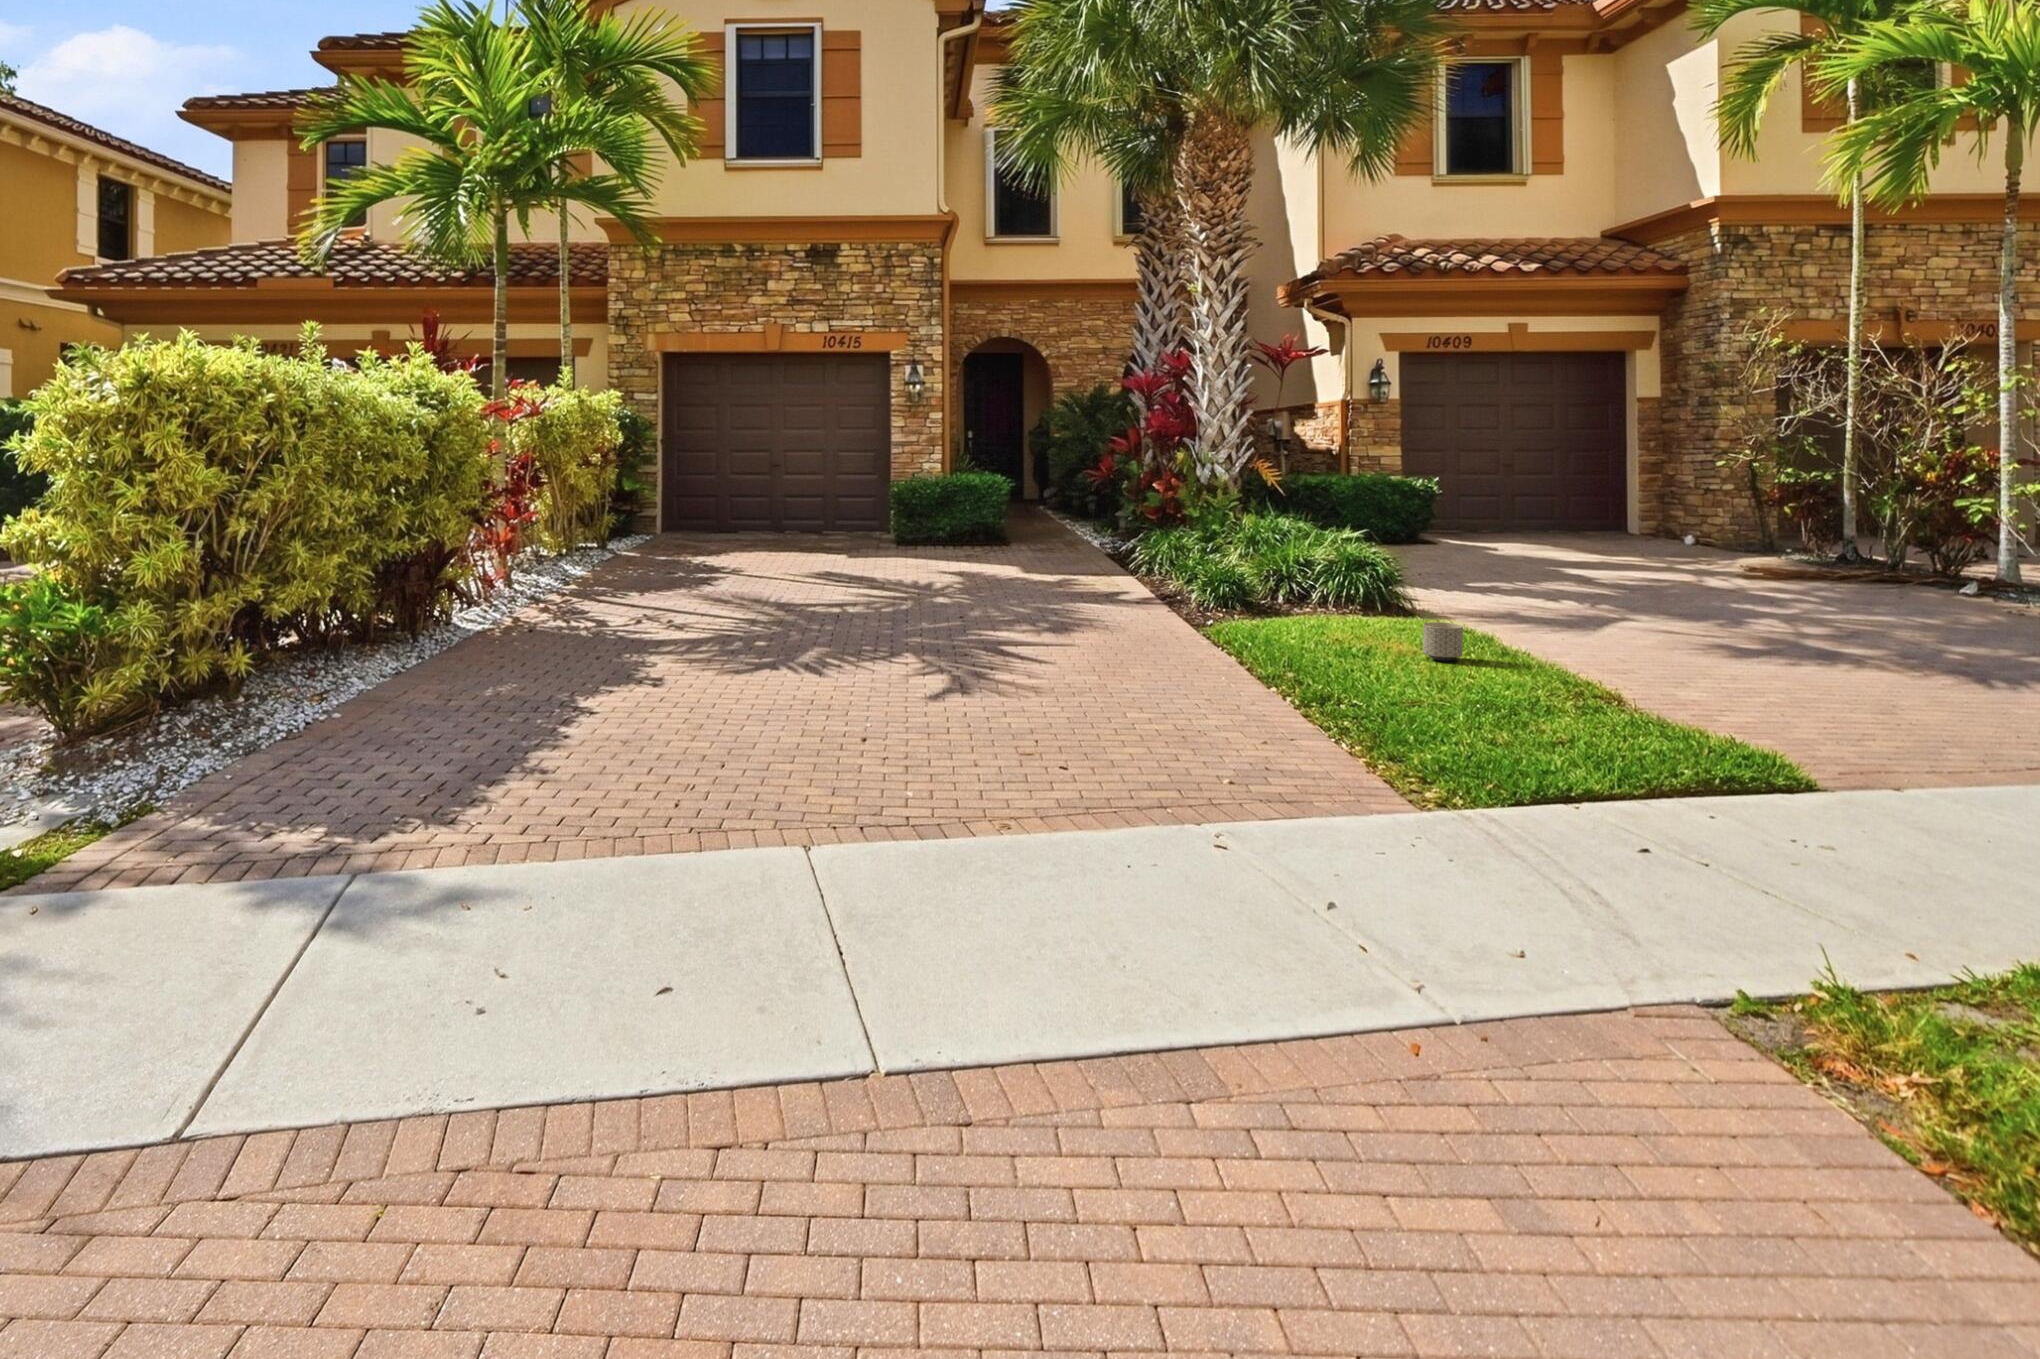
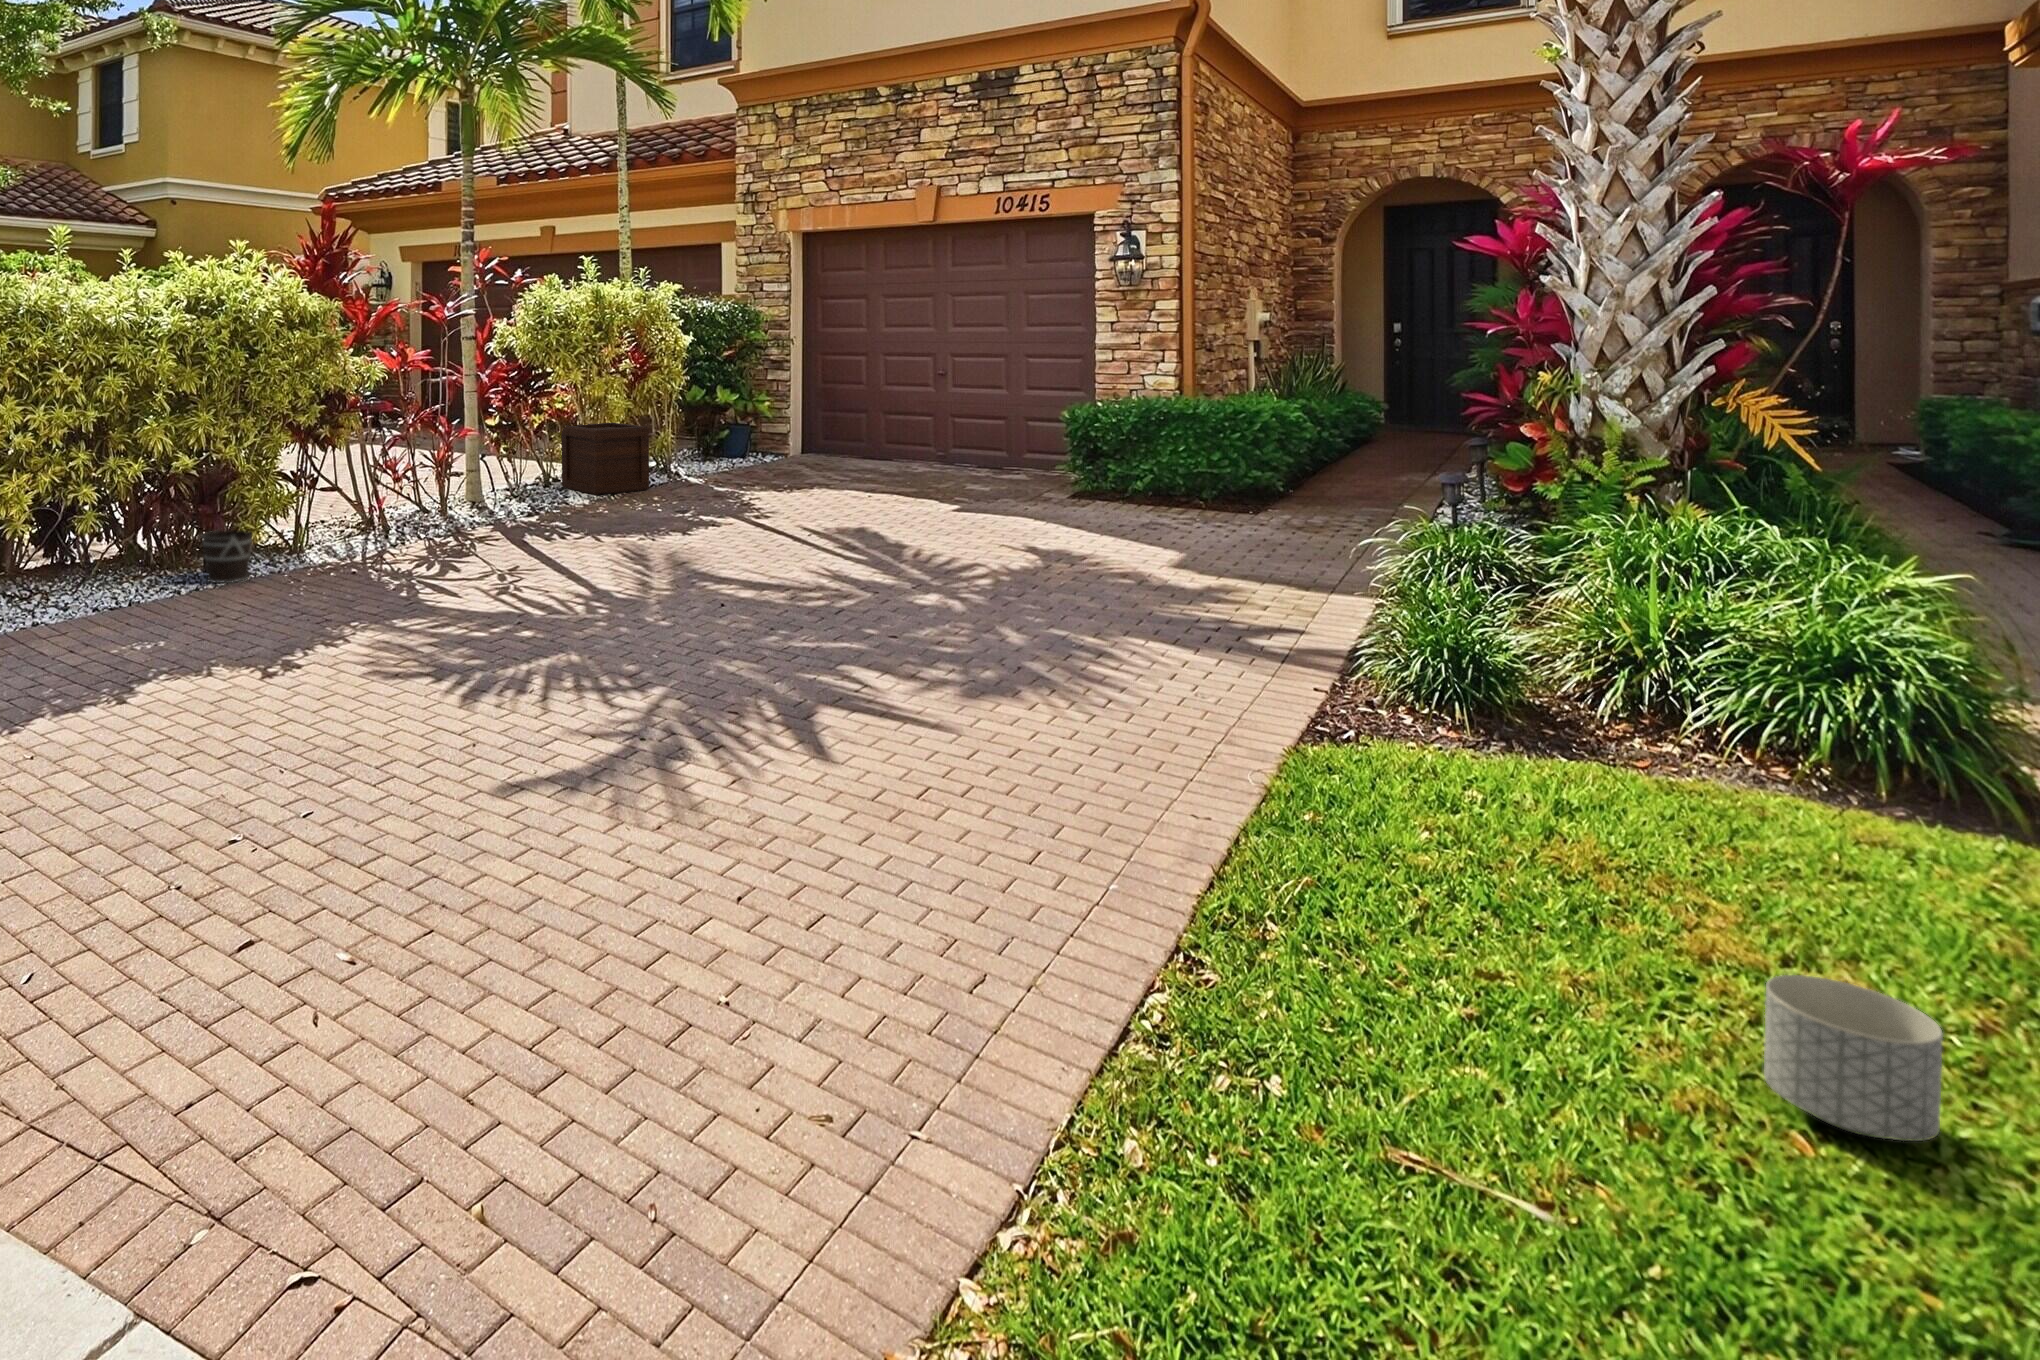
wooden crate: none [540,505,615,563] -> present [561,423,649,495]
bucket: none [442,584,485,627] -> present [202,530,252,583]

